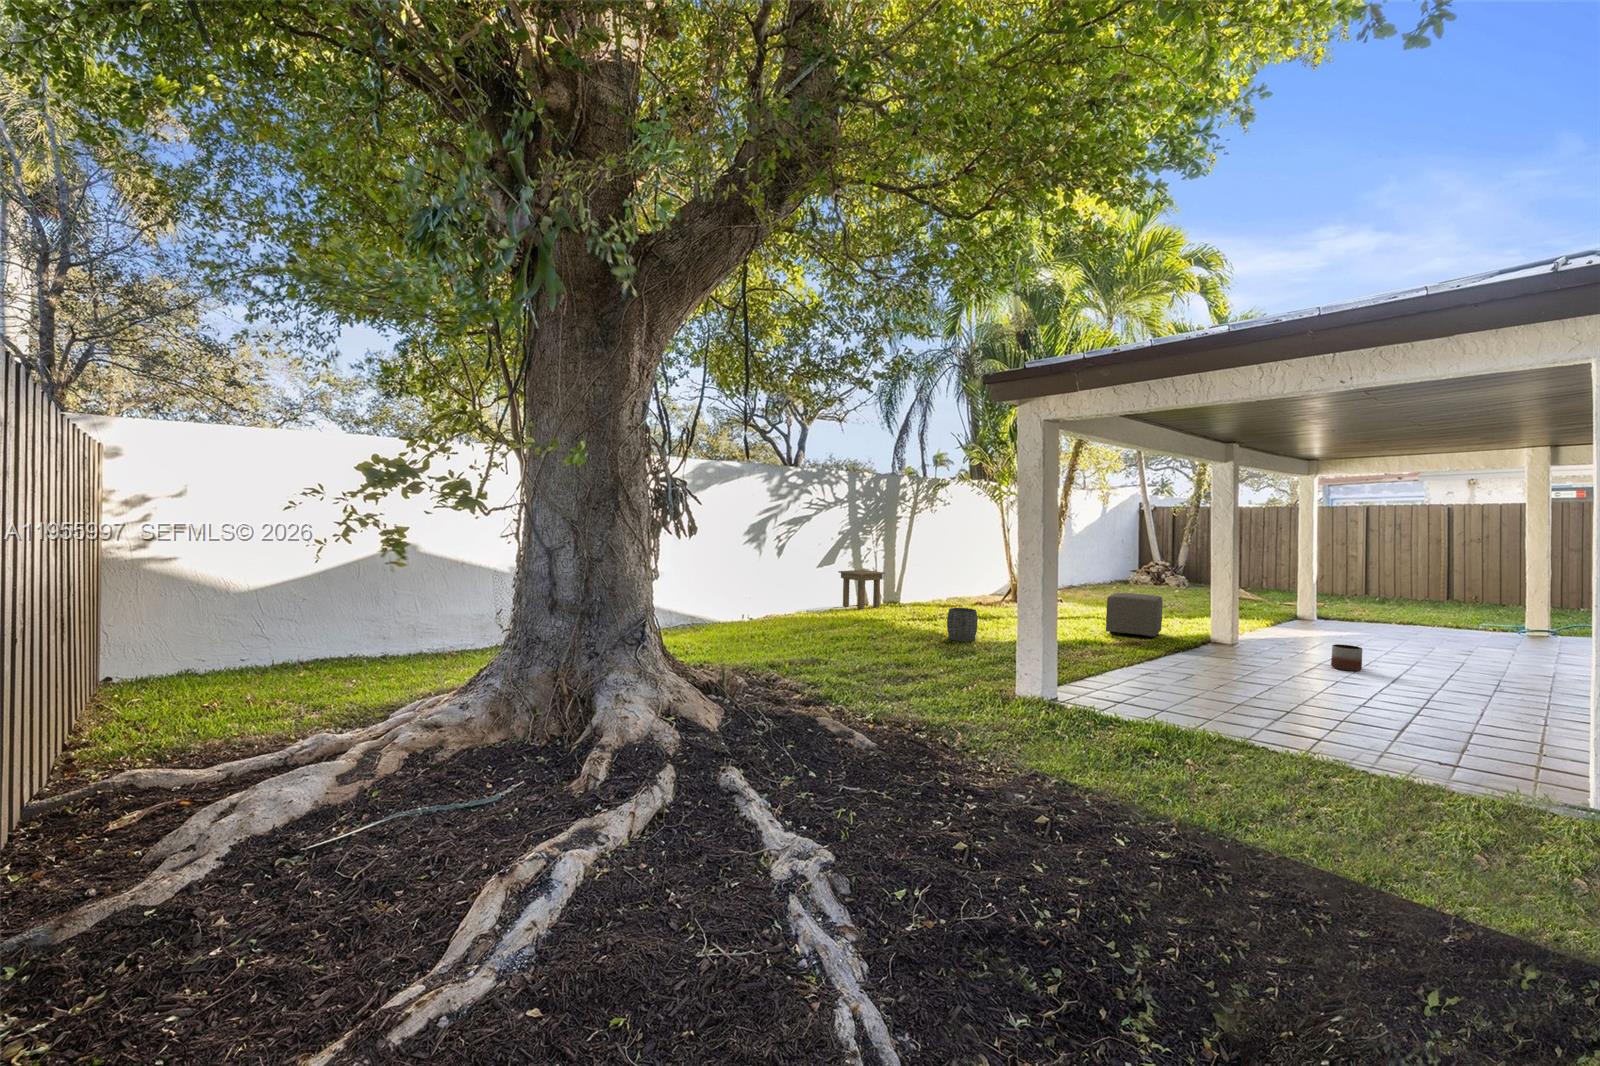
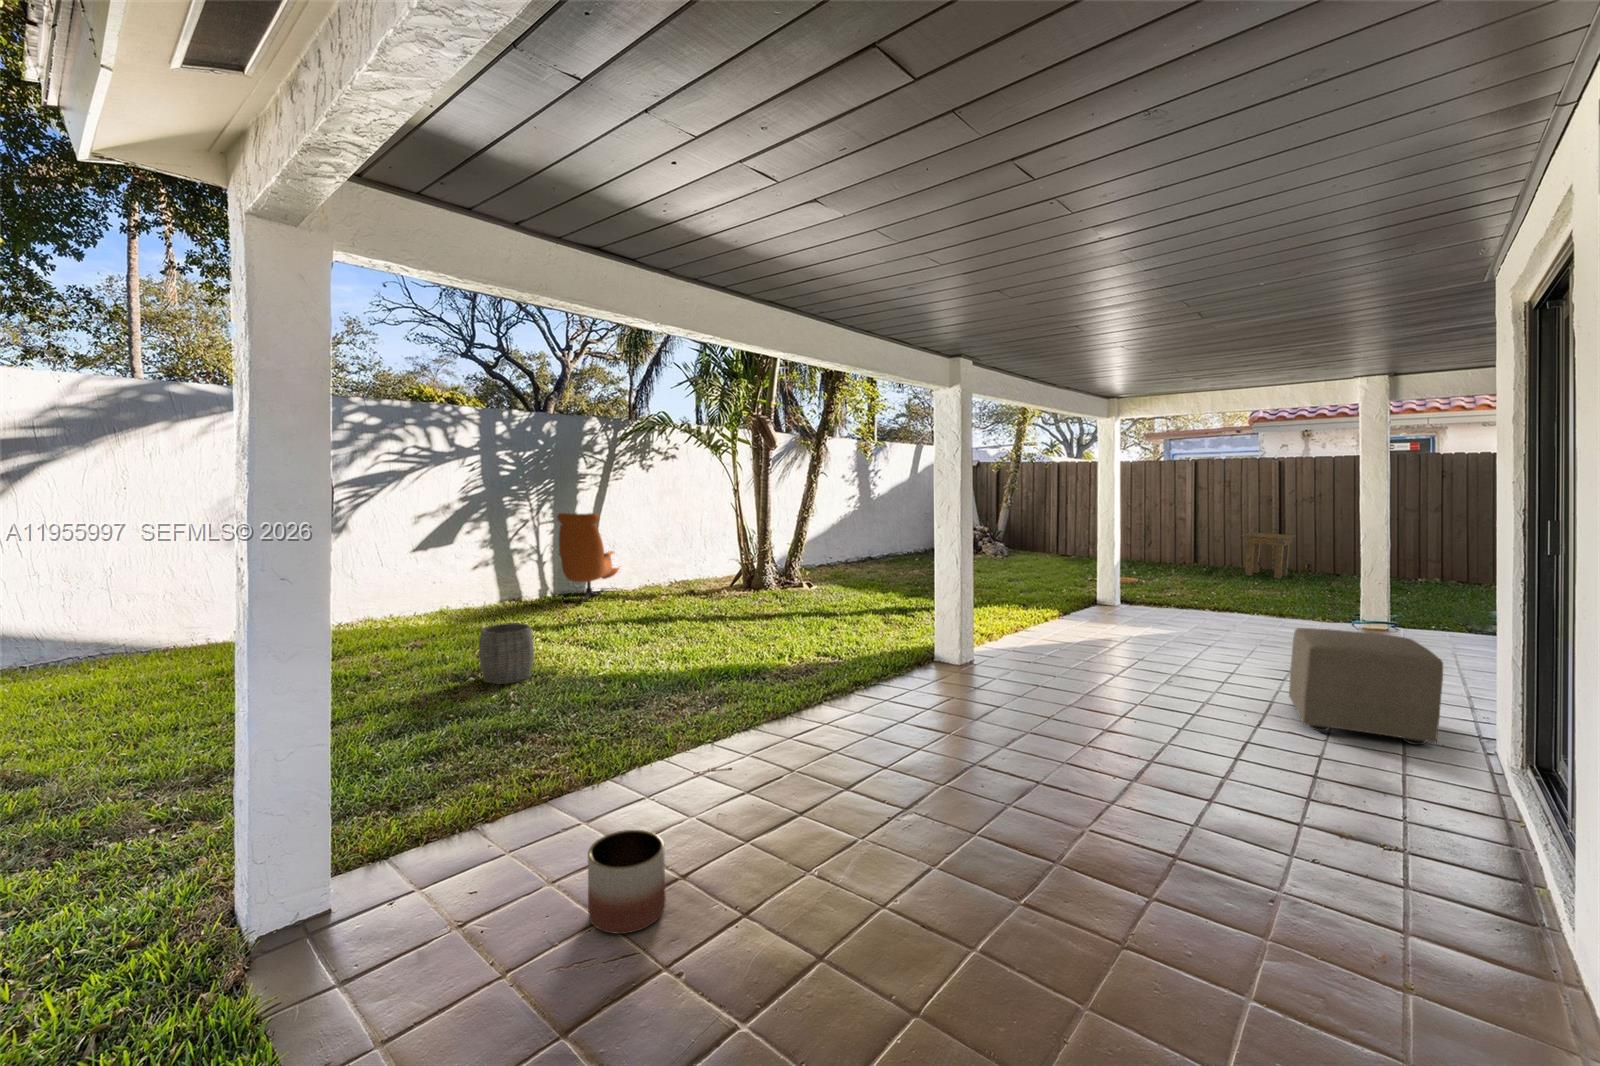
lounge chair: none [898,544,937,608] -> present [557,513,619,605]
side table: present [839,570,885,610] -> present [1242,533,1296,579]
ottoman: present [1106,593,1162,639] -> present [1289,628,1443,745]
planter: present [1331,644,1362,671] -> present [588,830,666,934]

